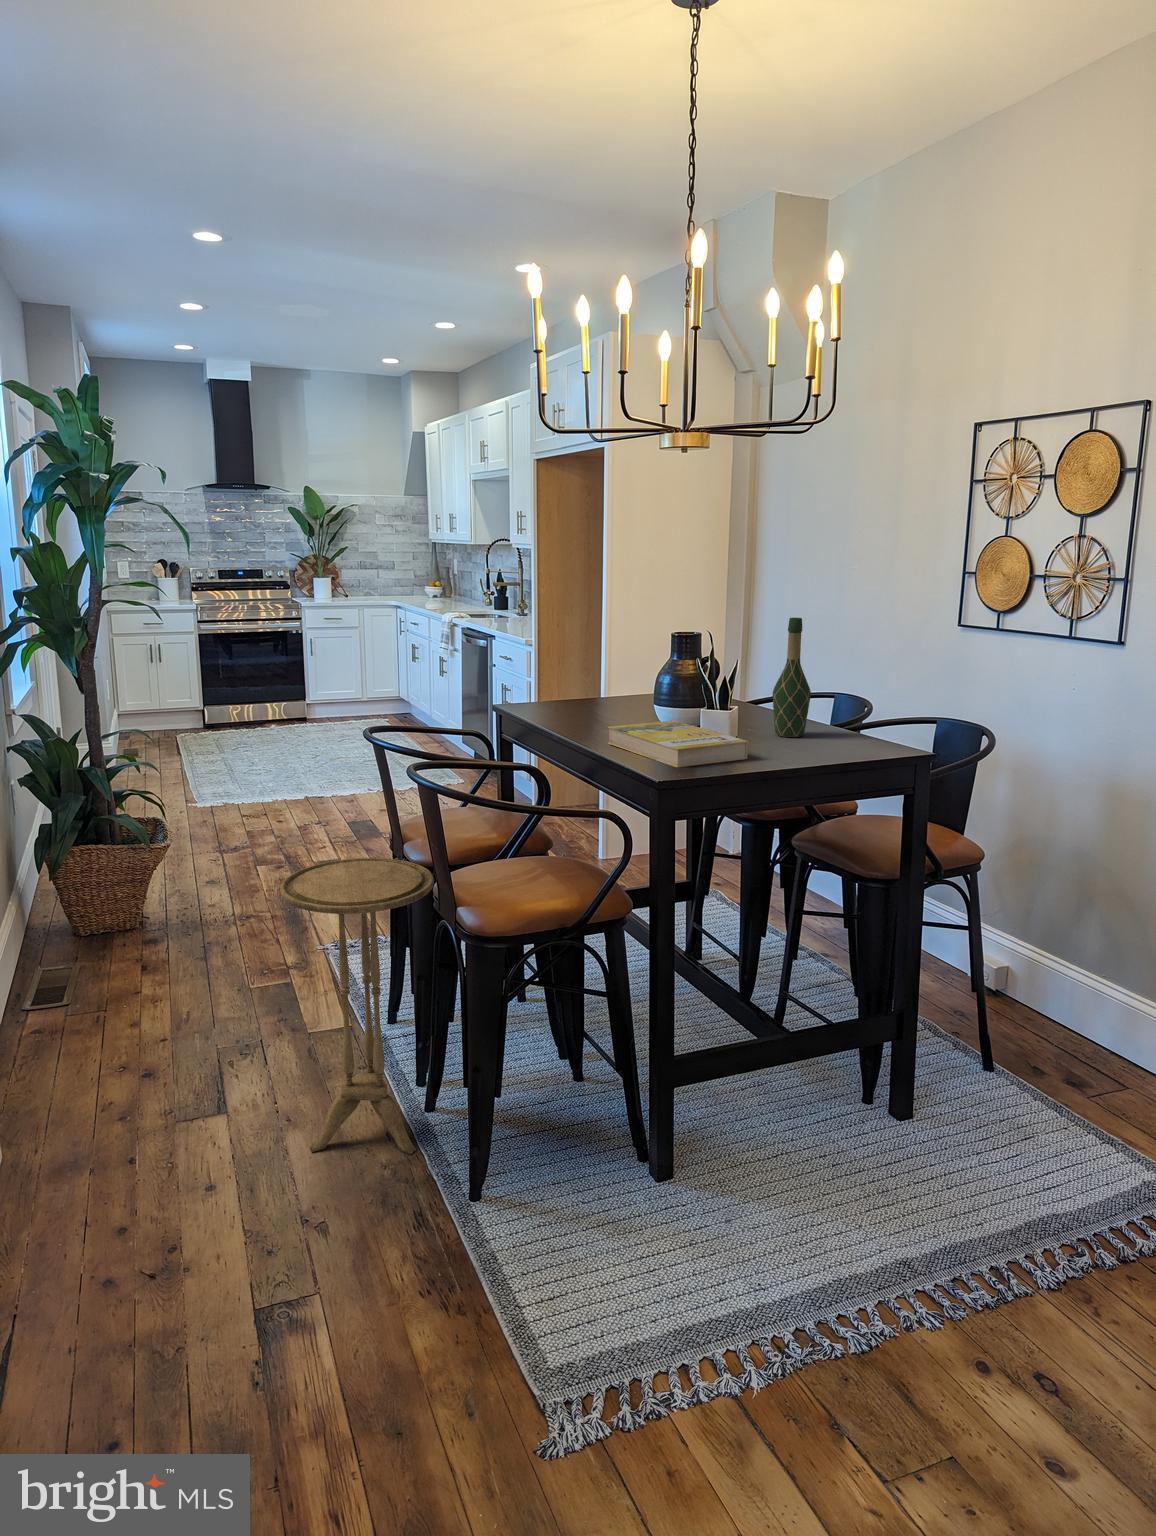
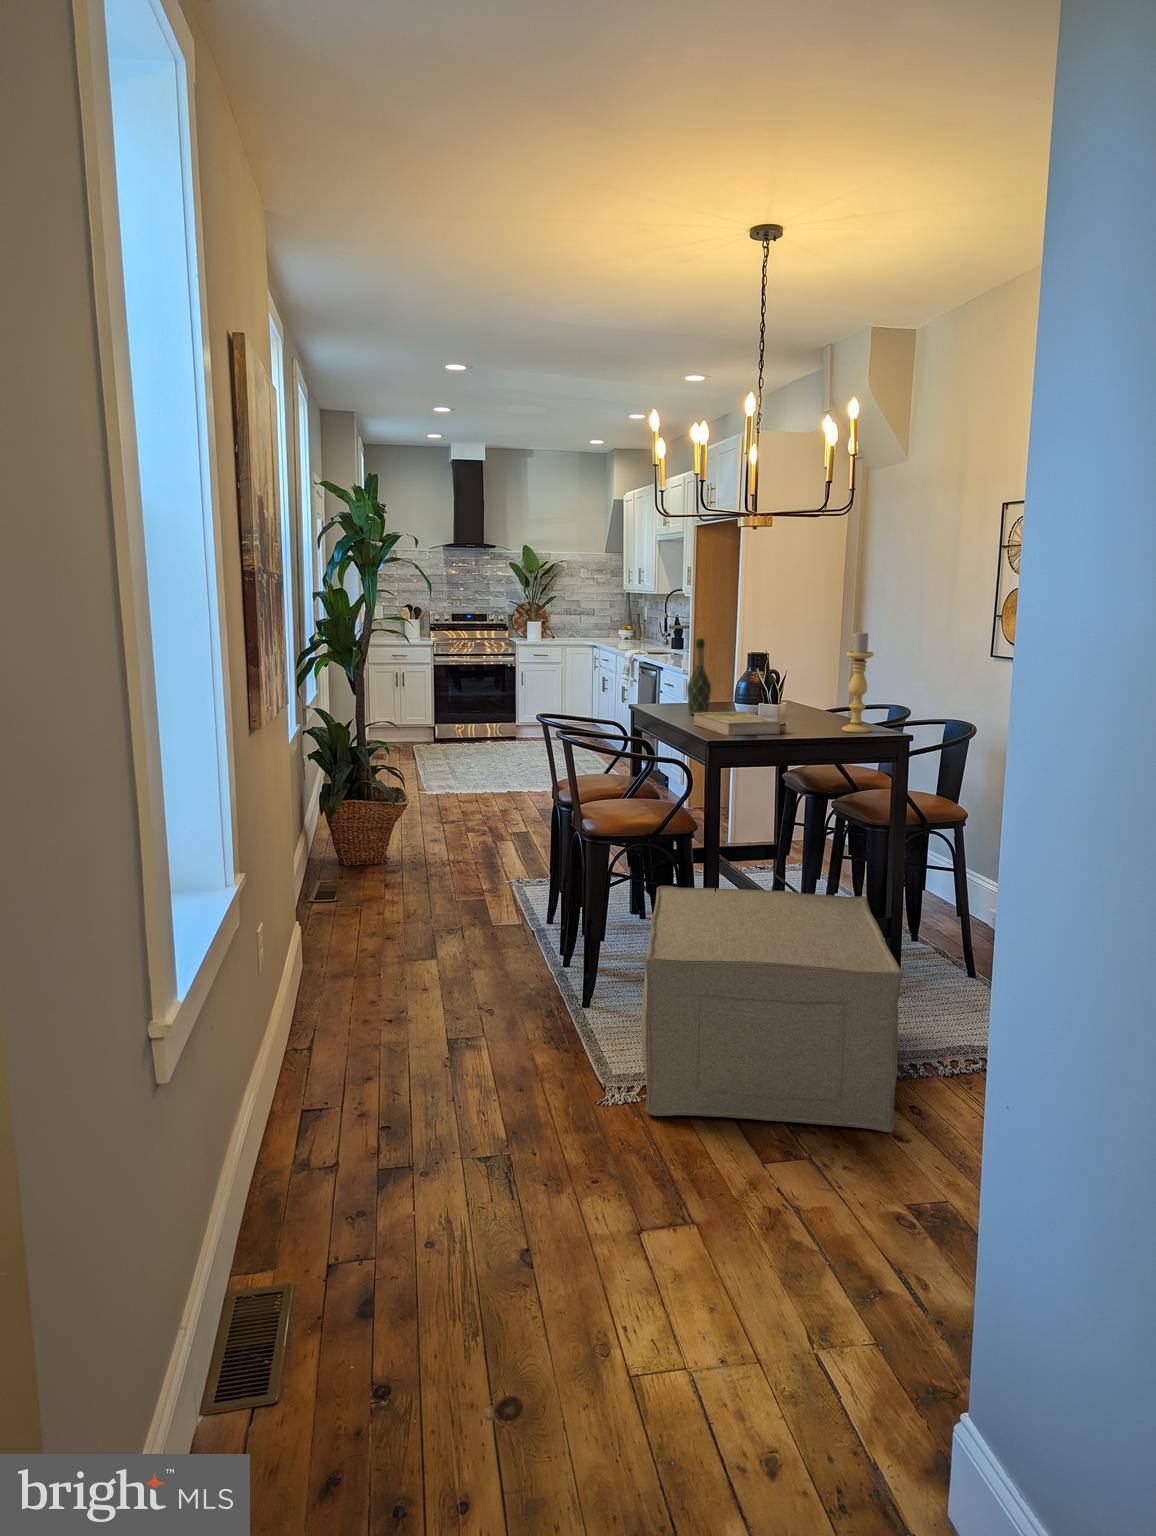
candle holder: none [825,601,872,751] -> present [842,632,873,733]
wine bottle: present [773,618,811,737] -> present [687,638,711,715]
side table: present [280,858,434,1155] -> none [477,794,572,985]
ottoman: none [584,1008,1070,1484] -> present [641,886,903,1132]

